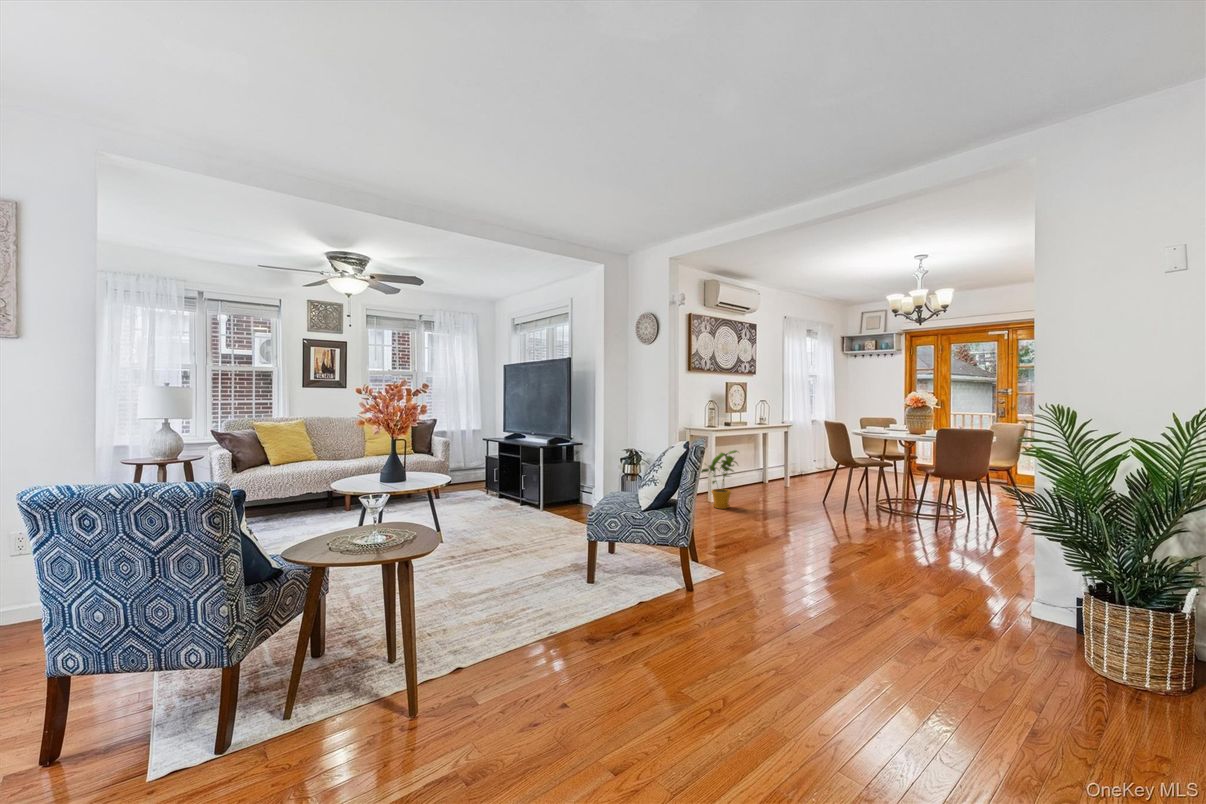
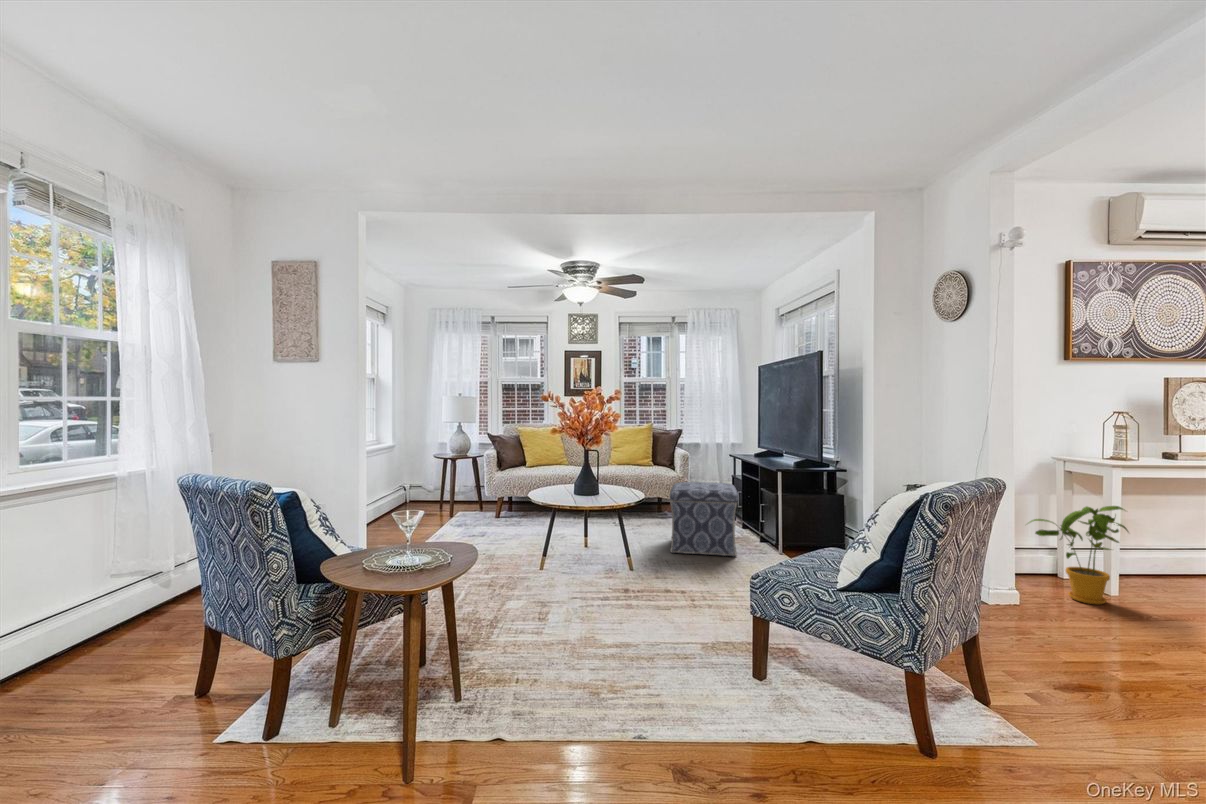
ottoman: none [452,461,516,524] -> present [670,482,739,557]

